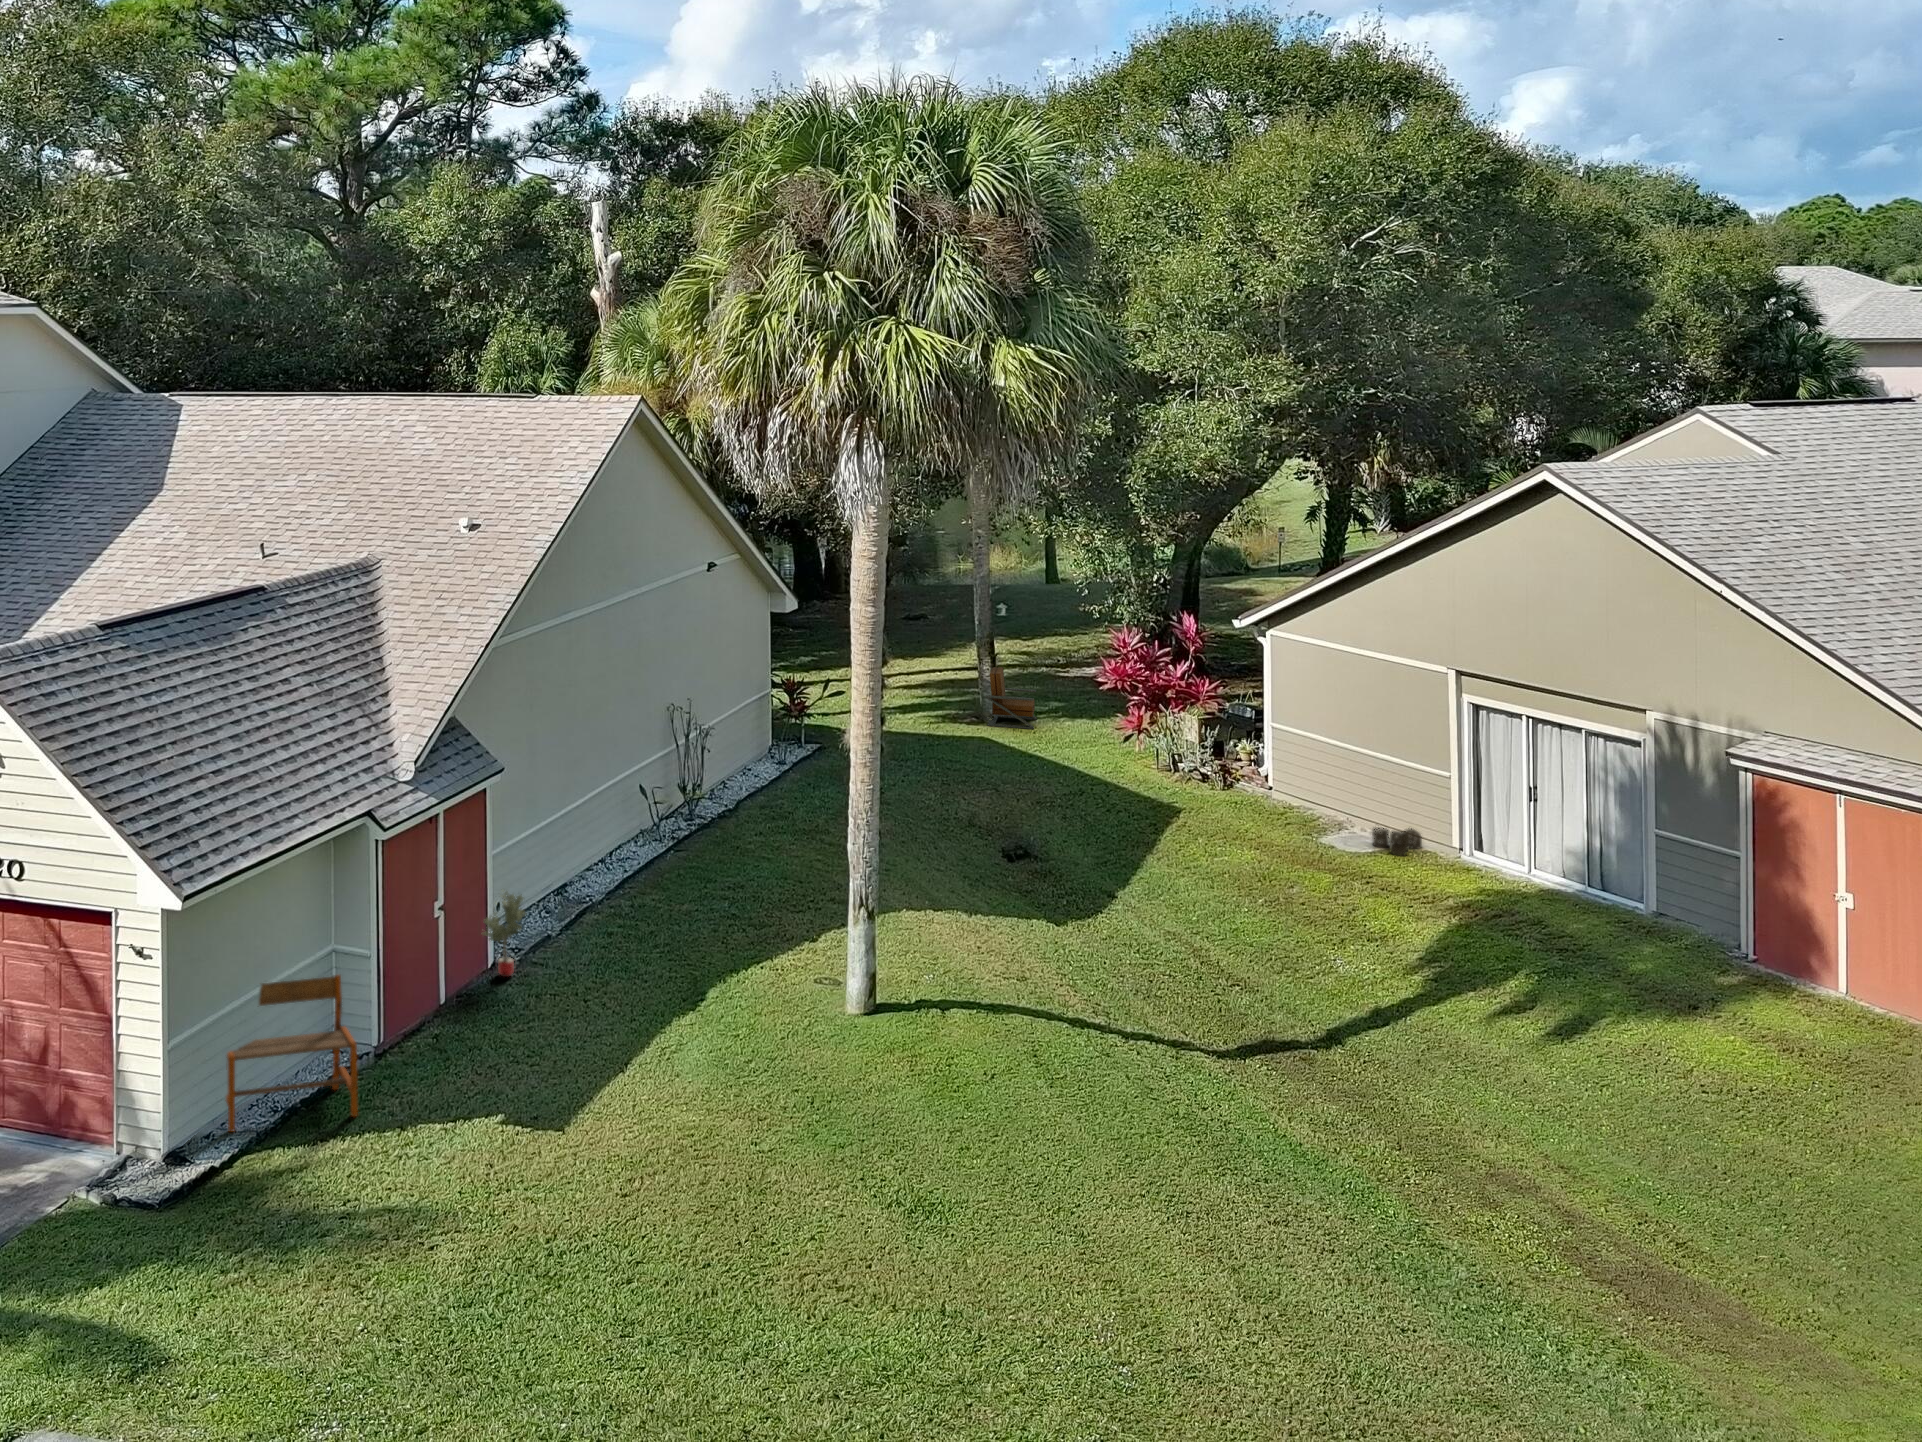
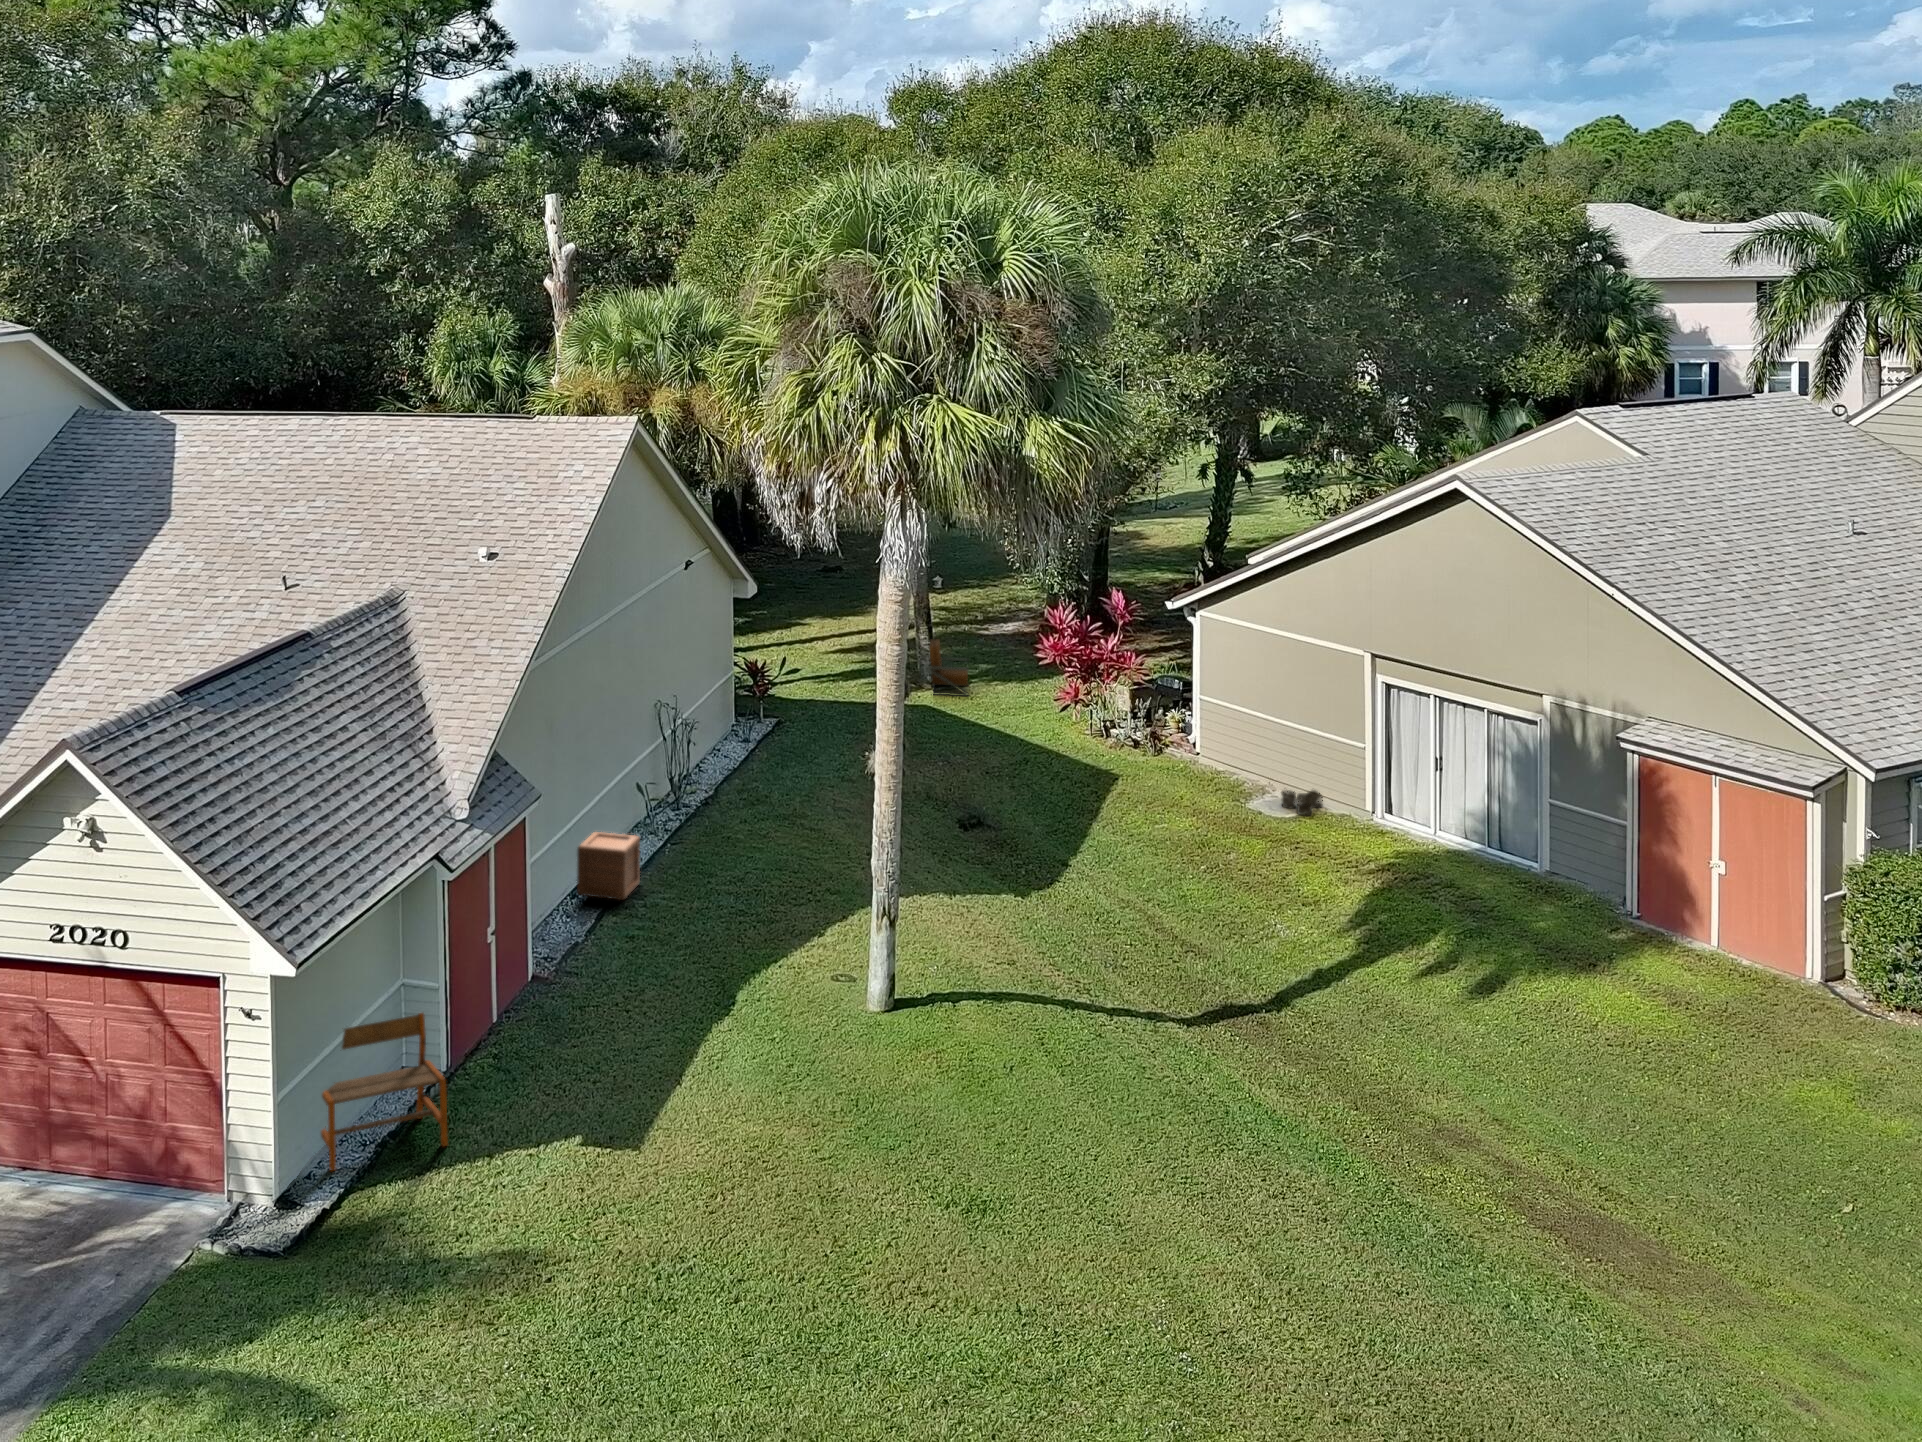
wooden crate: none [558,829,628,901] -> present [577,832,640,900]
potted tree: present [483,892,525,977] -> none [526,905,567,987]

